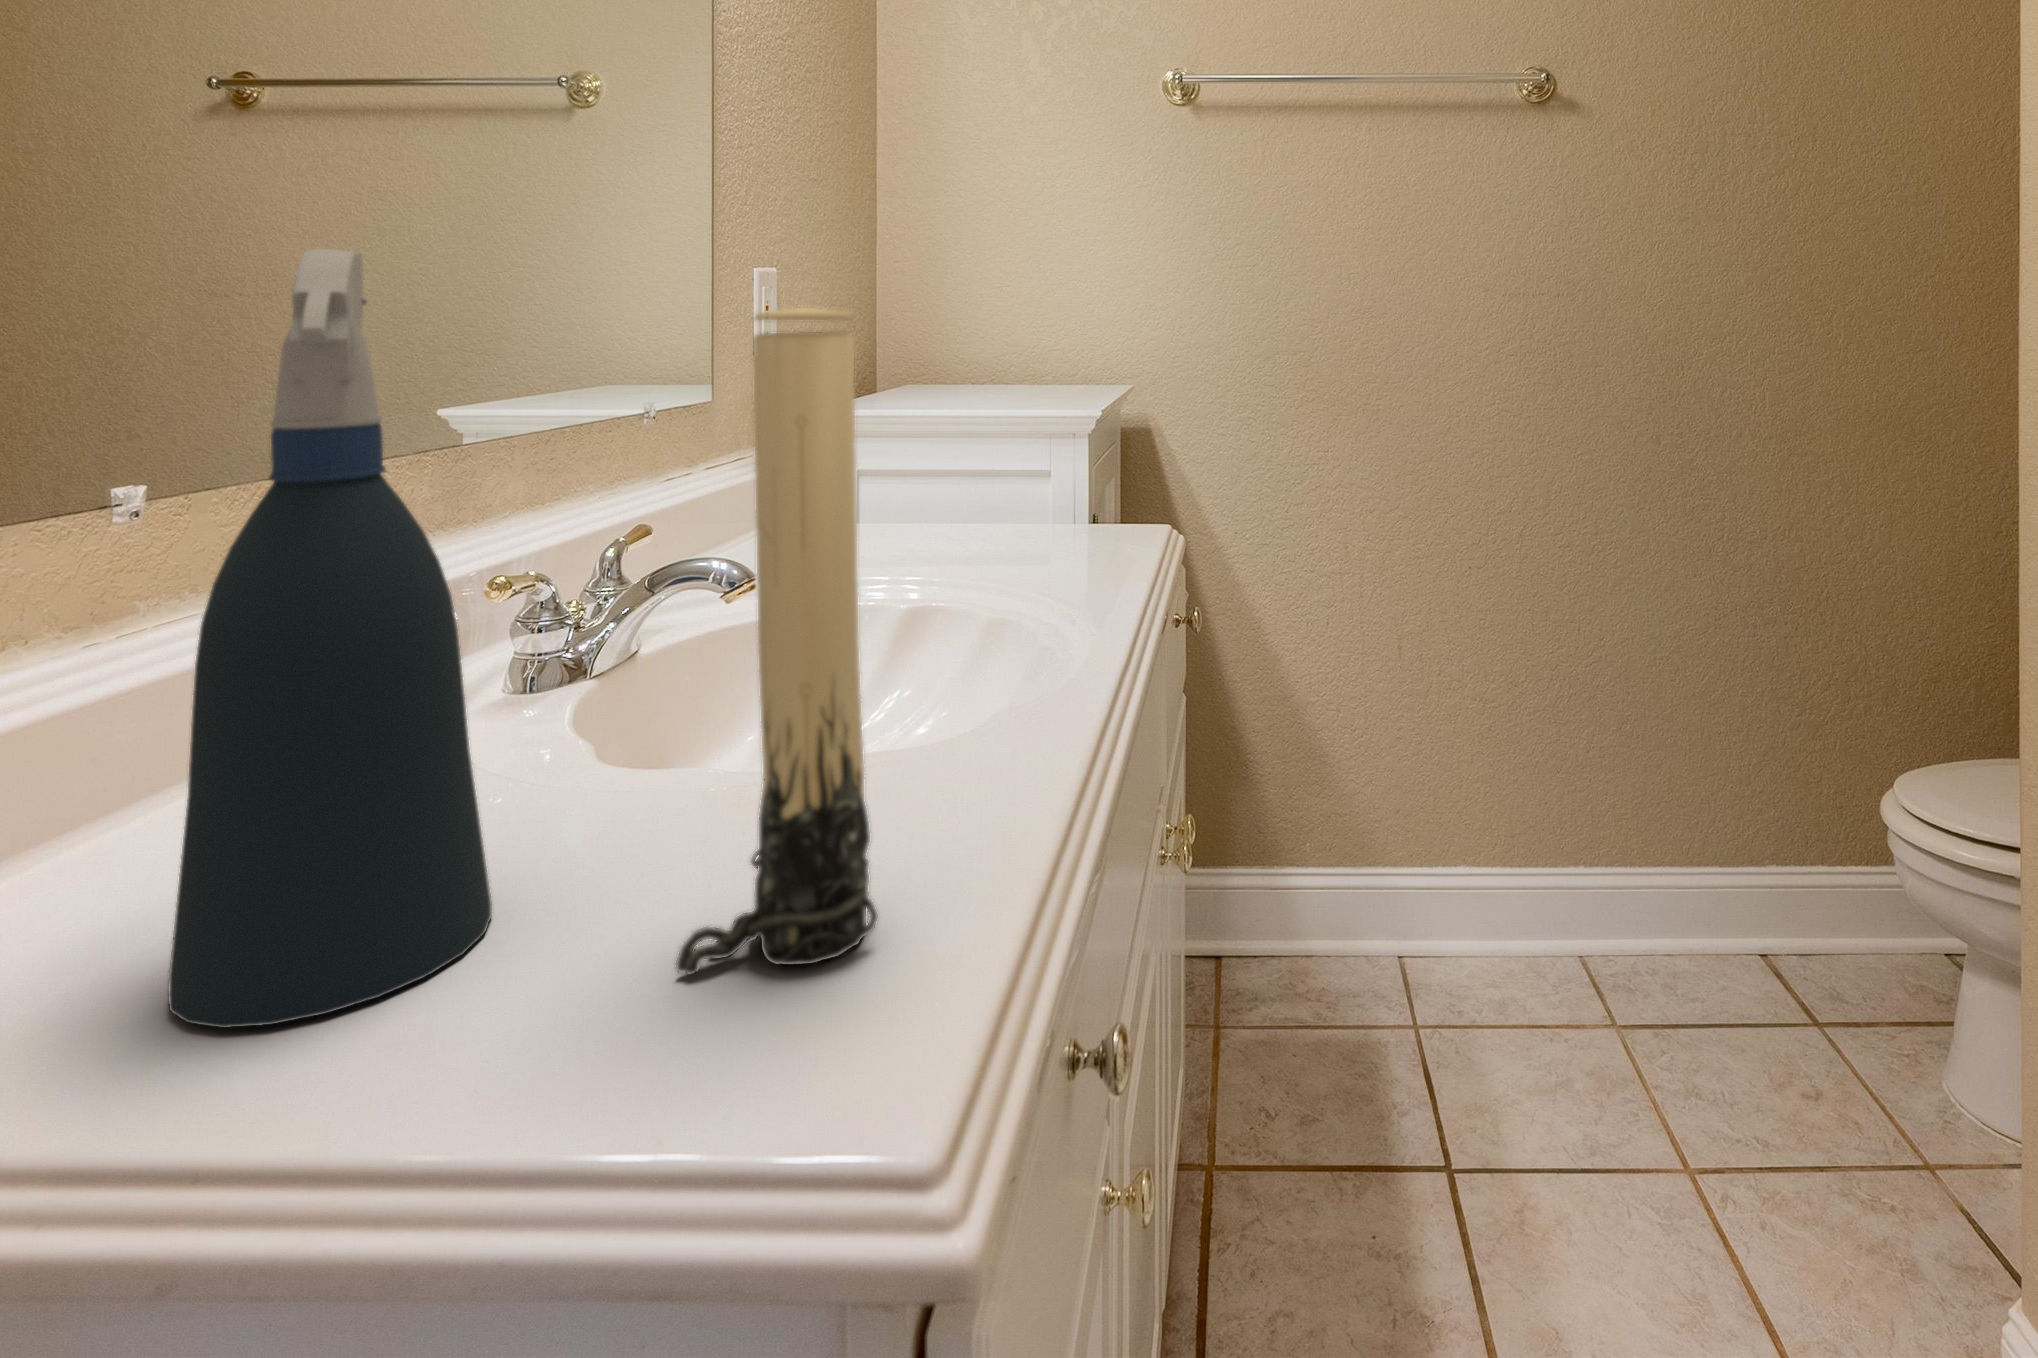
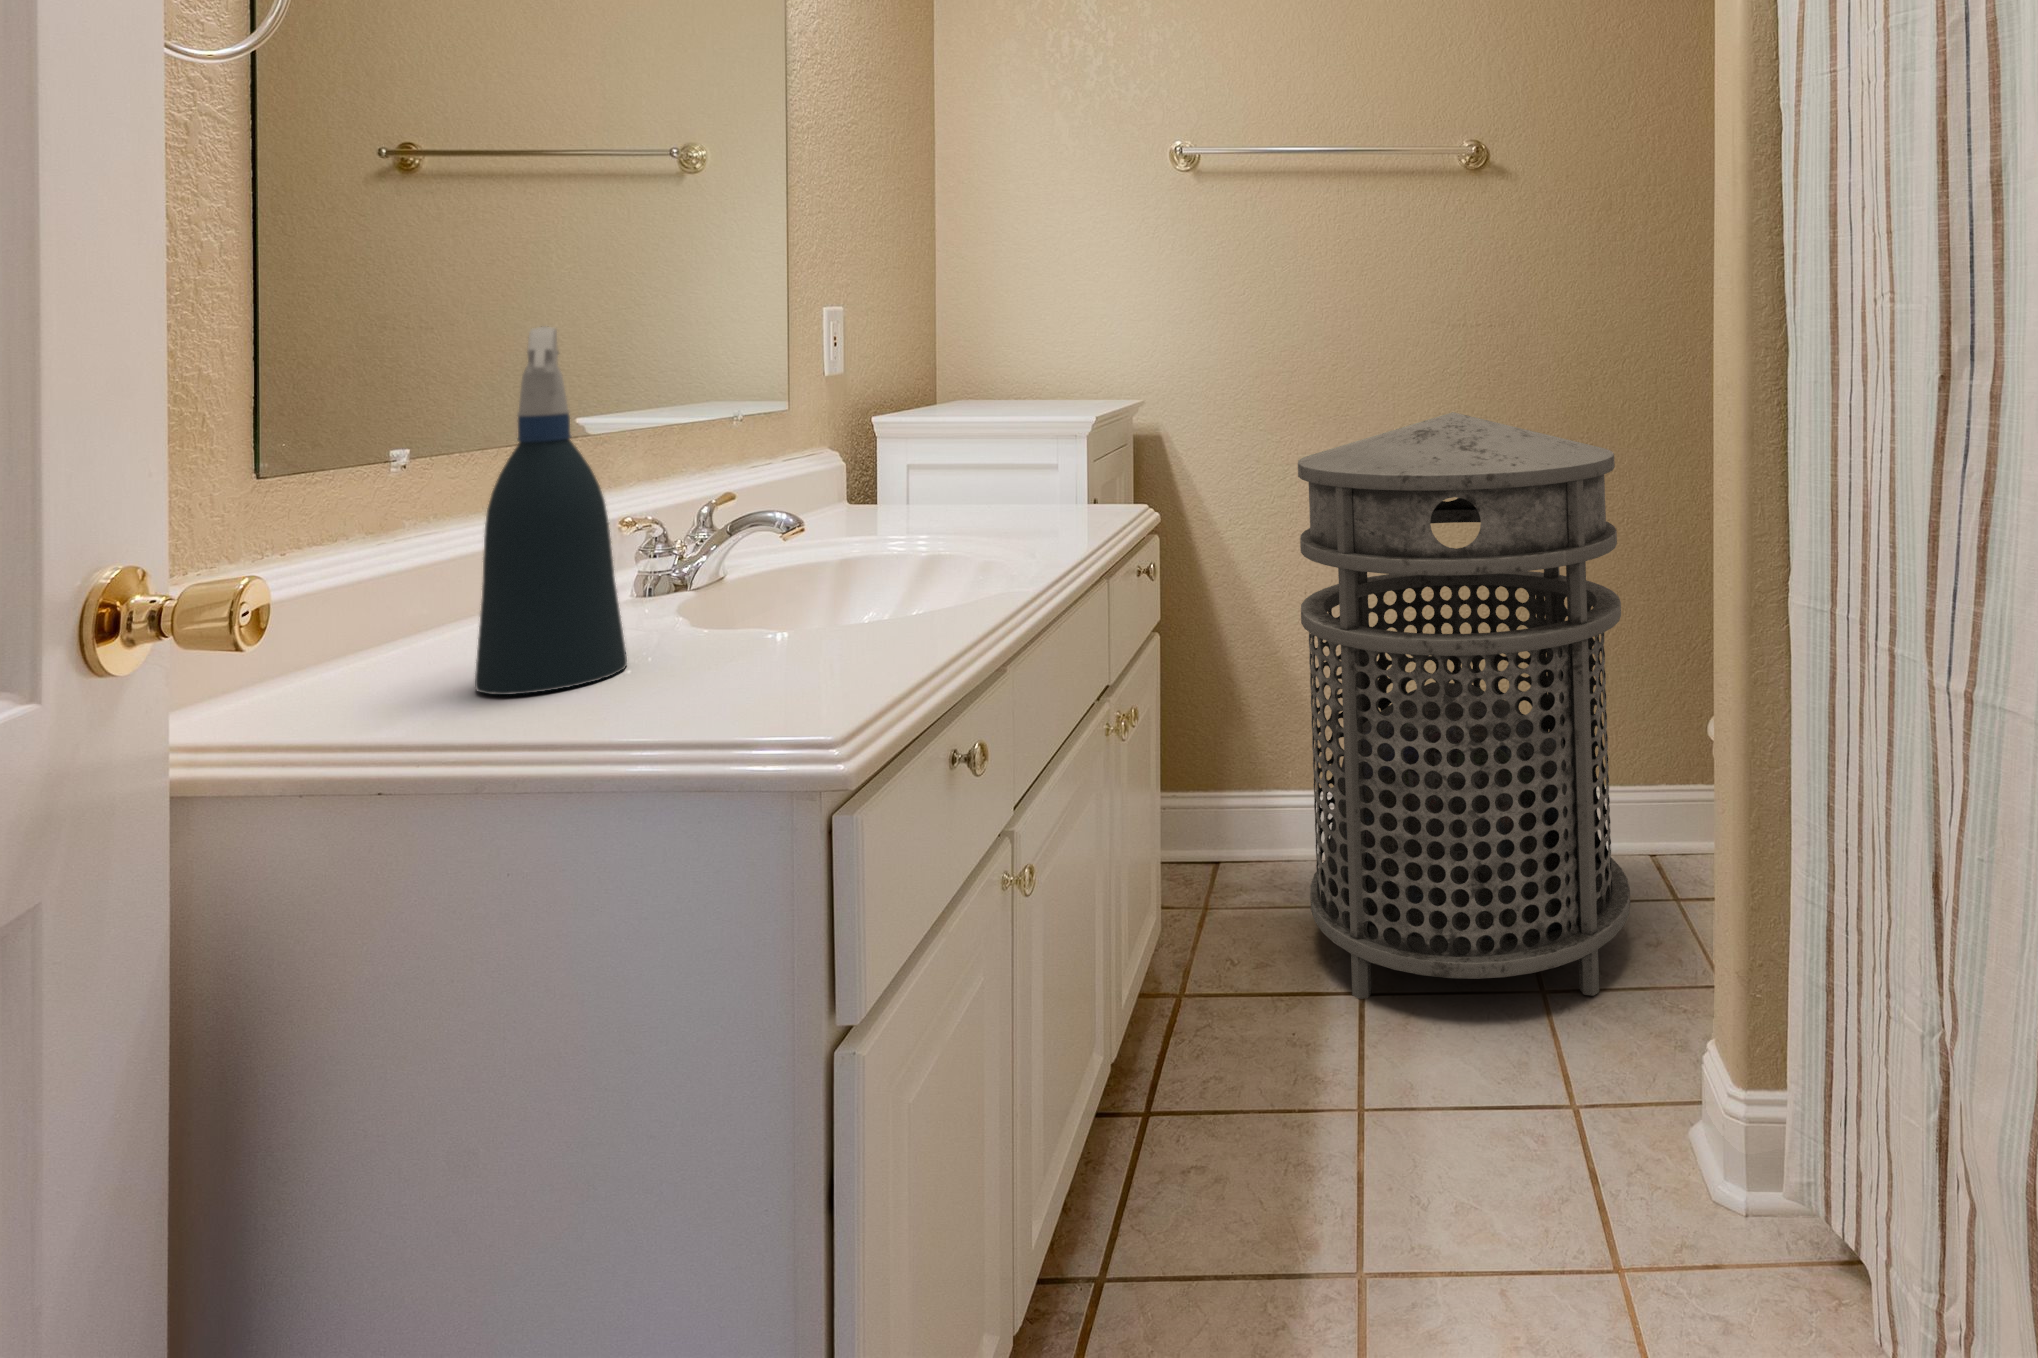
candle: present [676,308,877,974] -> none [715,352,815,676]
trash can: none [1362,415,1781,1181] -> present [1298,412,1630,999]

